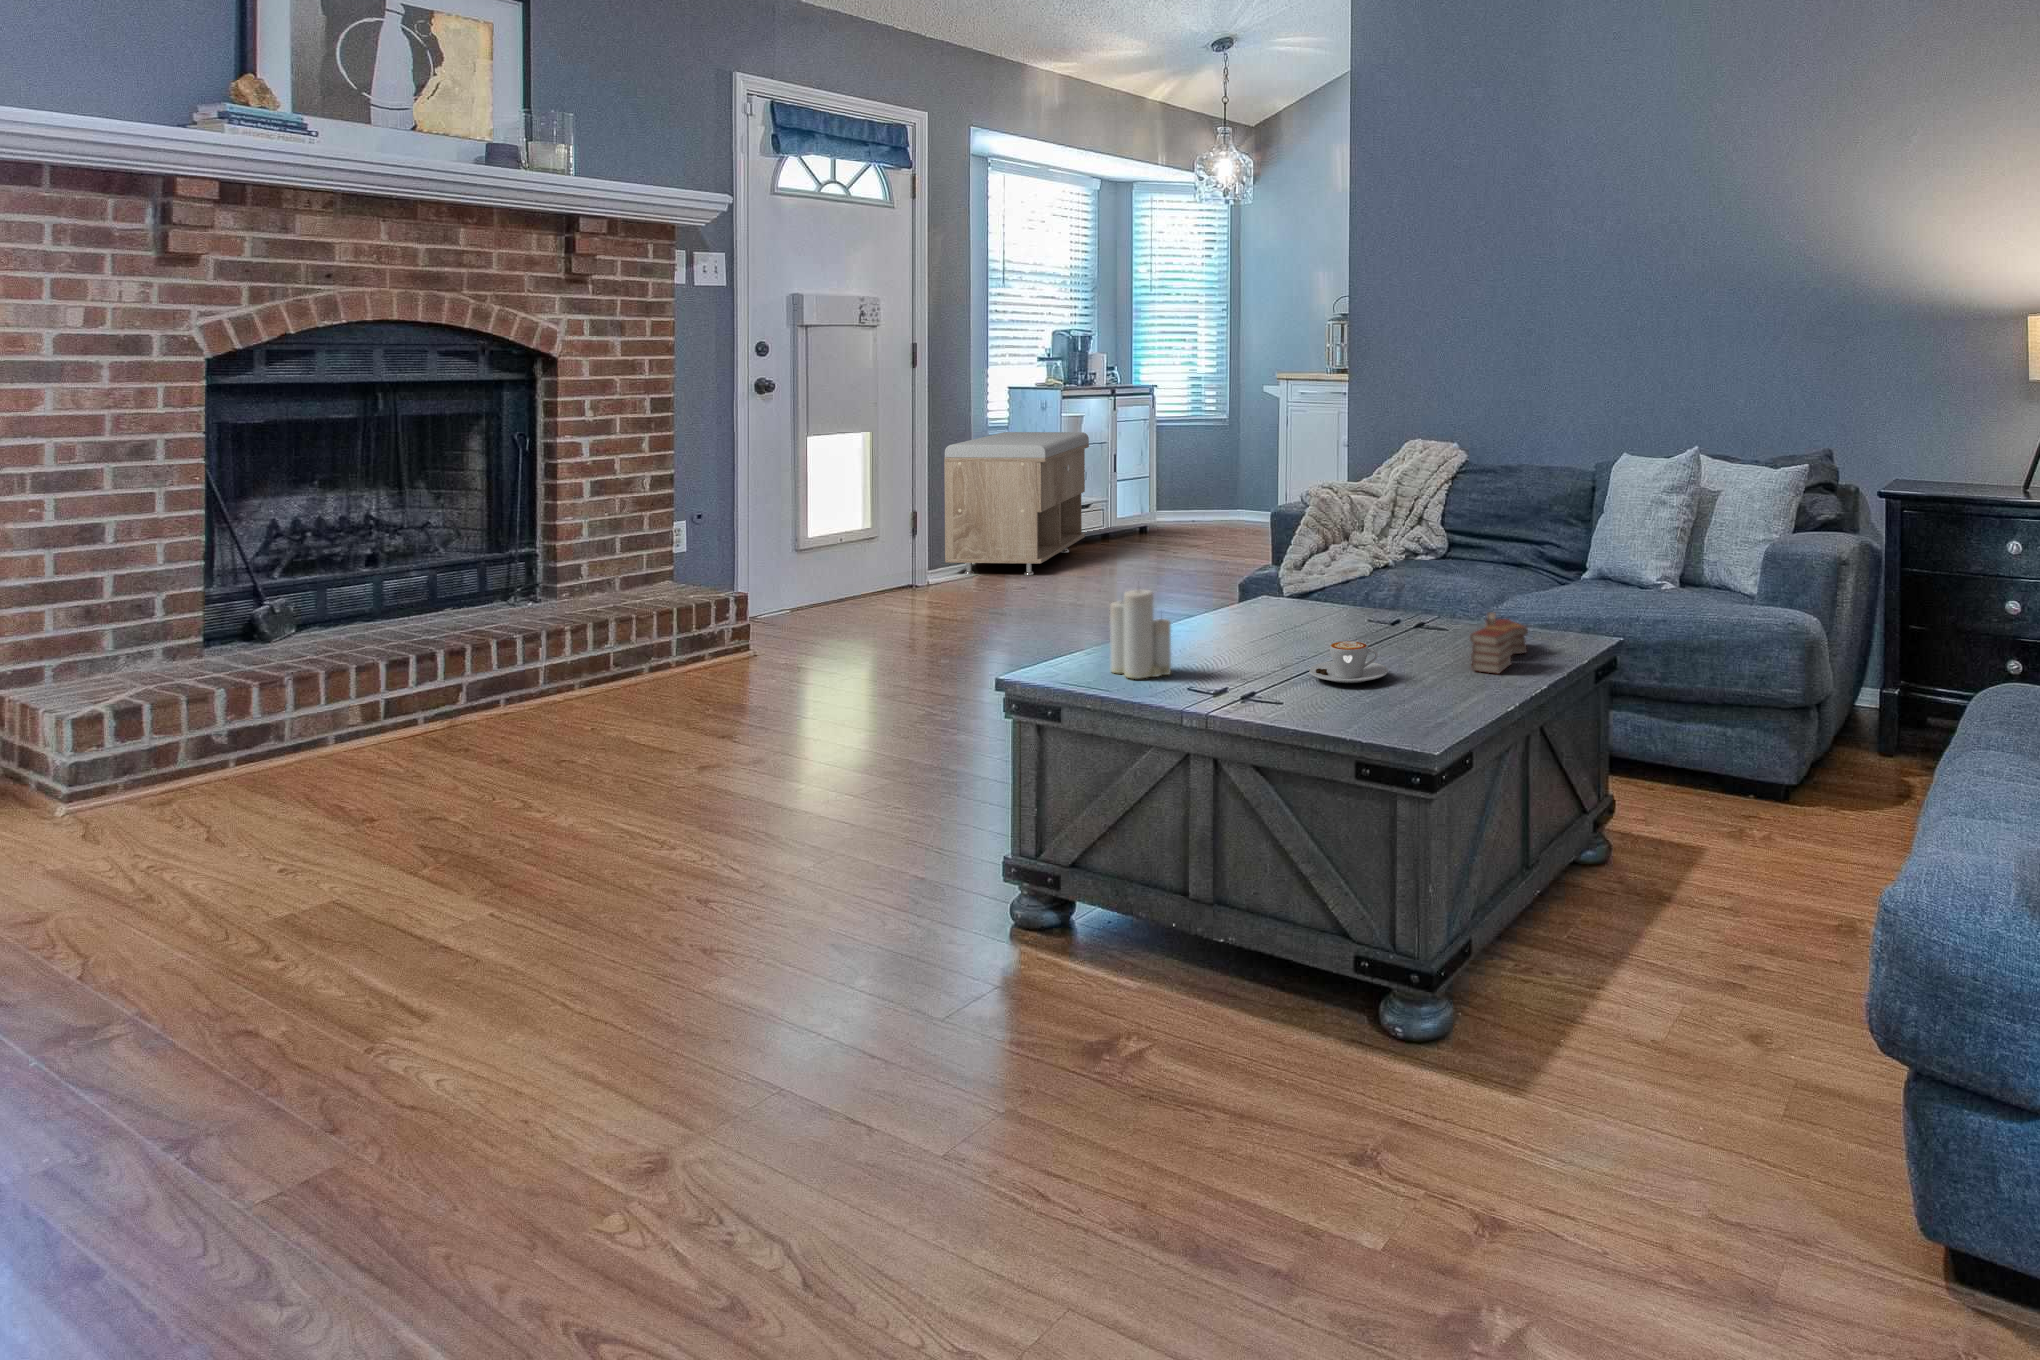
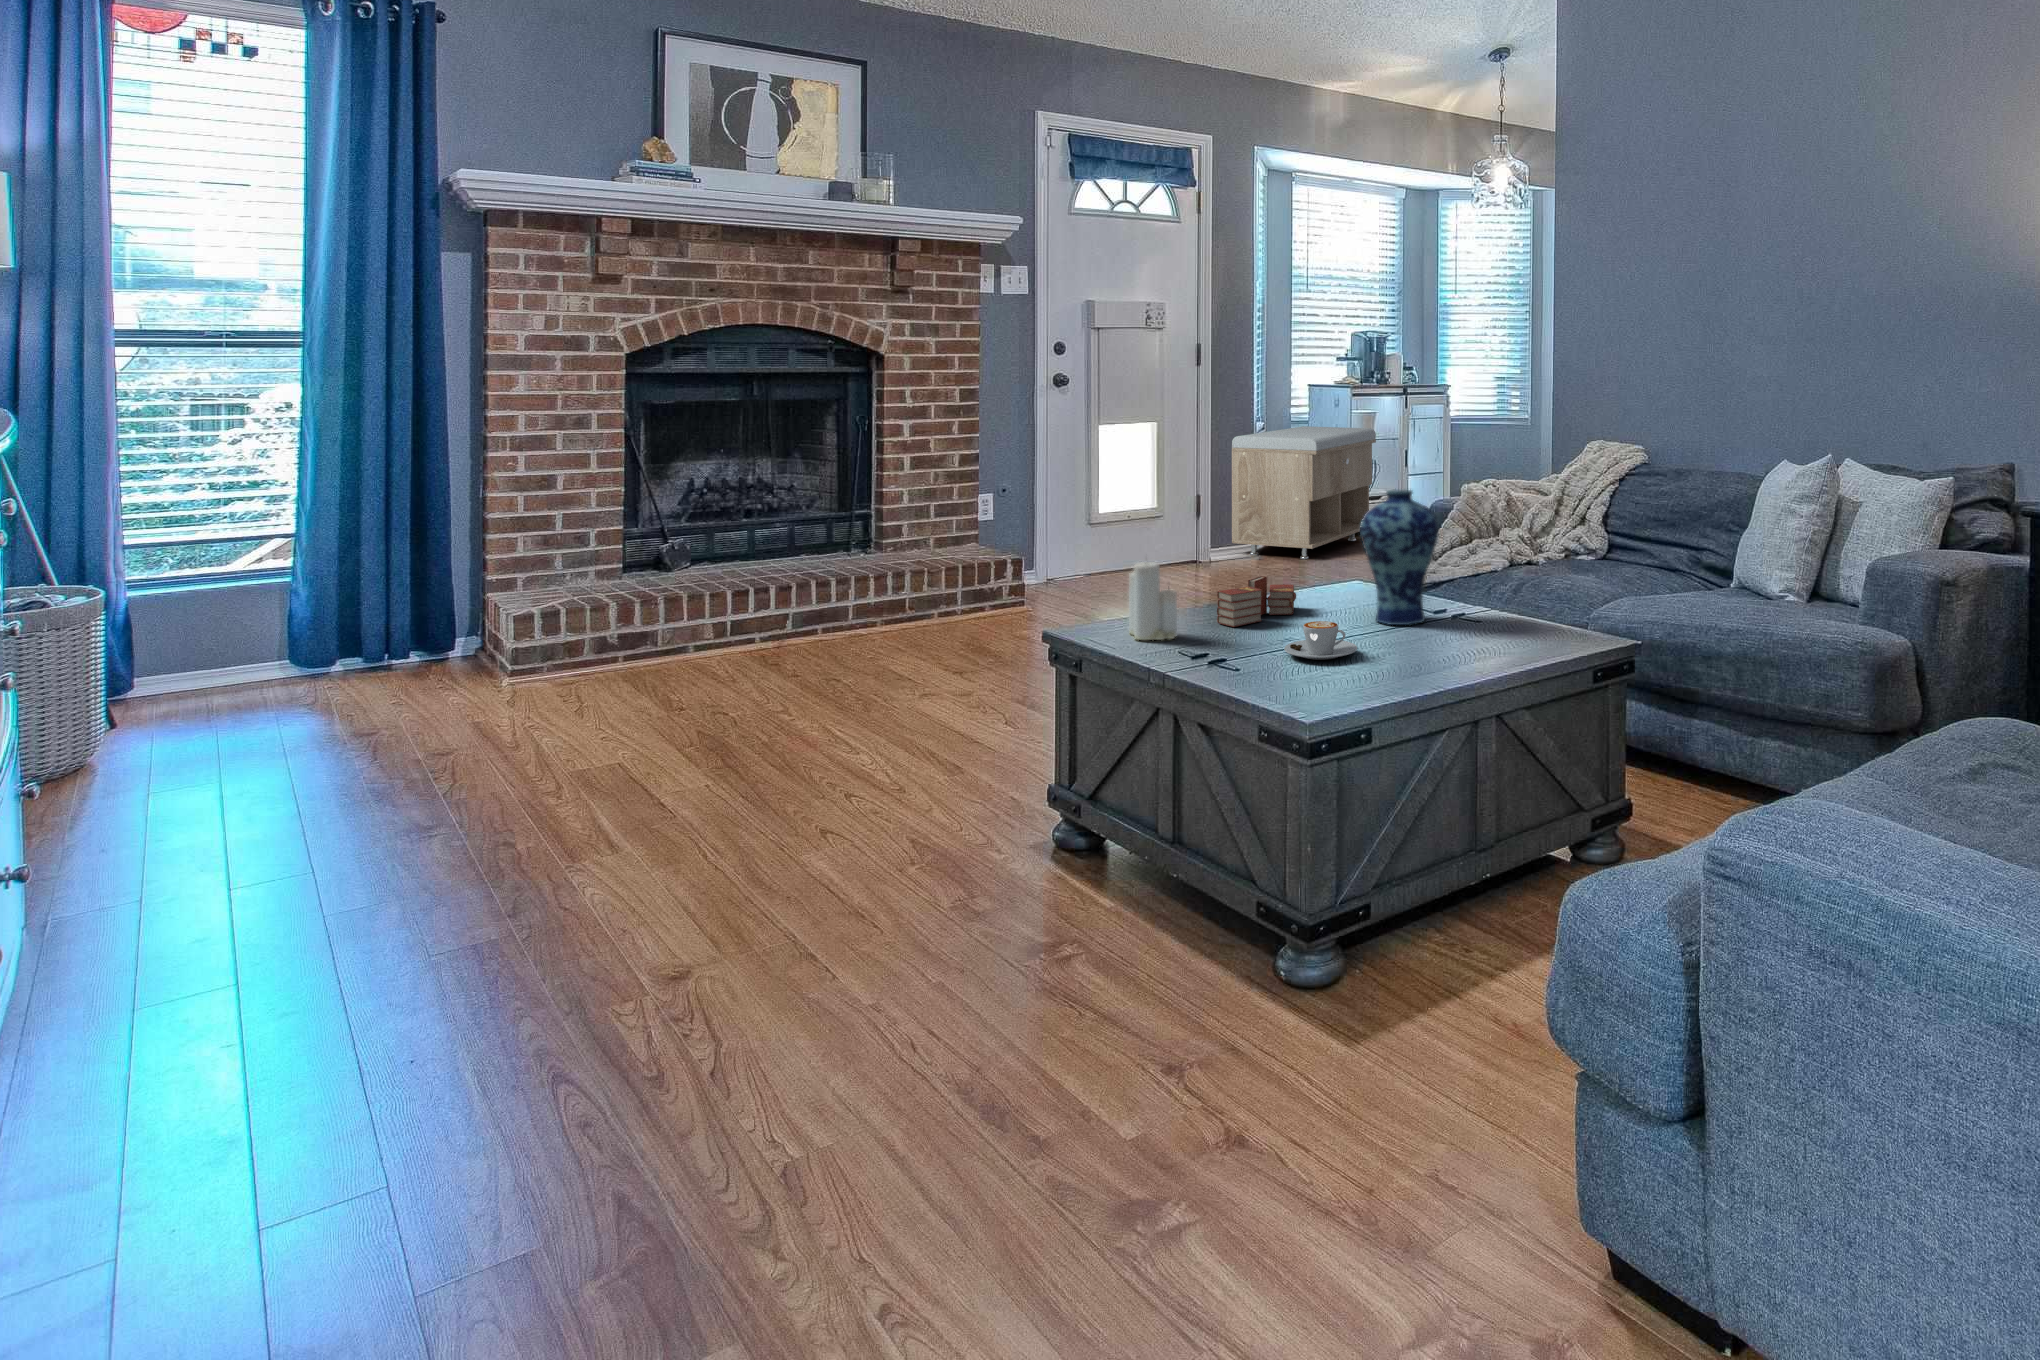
vase: none [1332,496,1417,639] -> present [1360,490,1439,625]
book: present [1470,612,1528,673] -> present [1217,576,1296,627]

